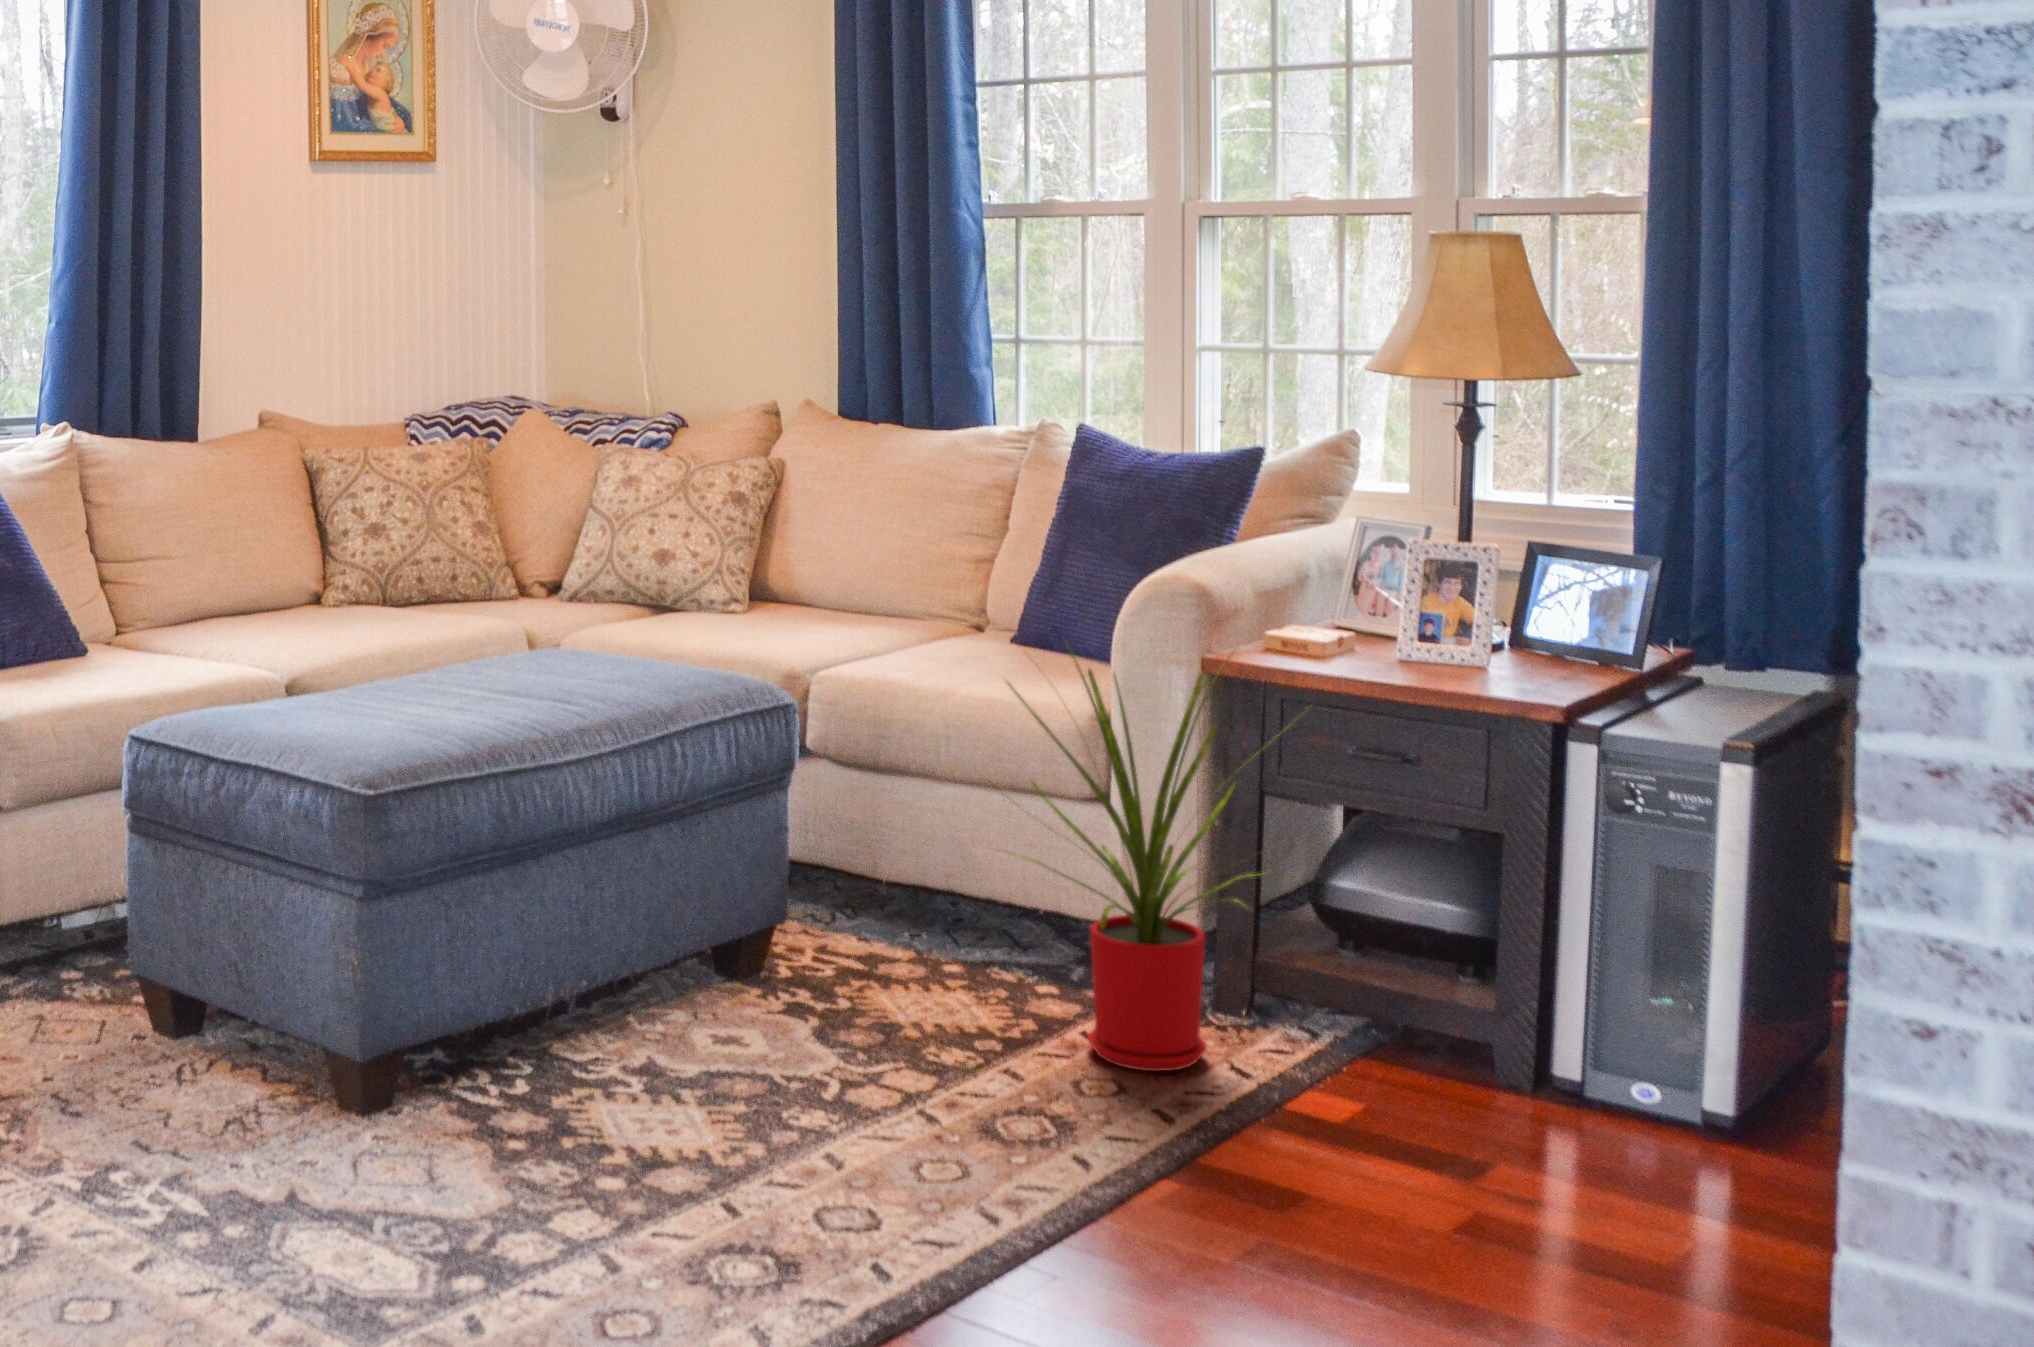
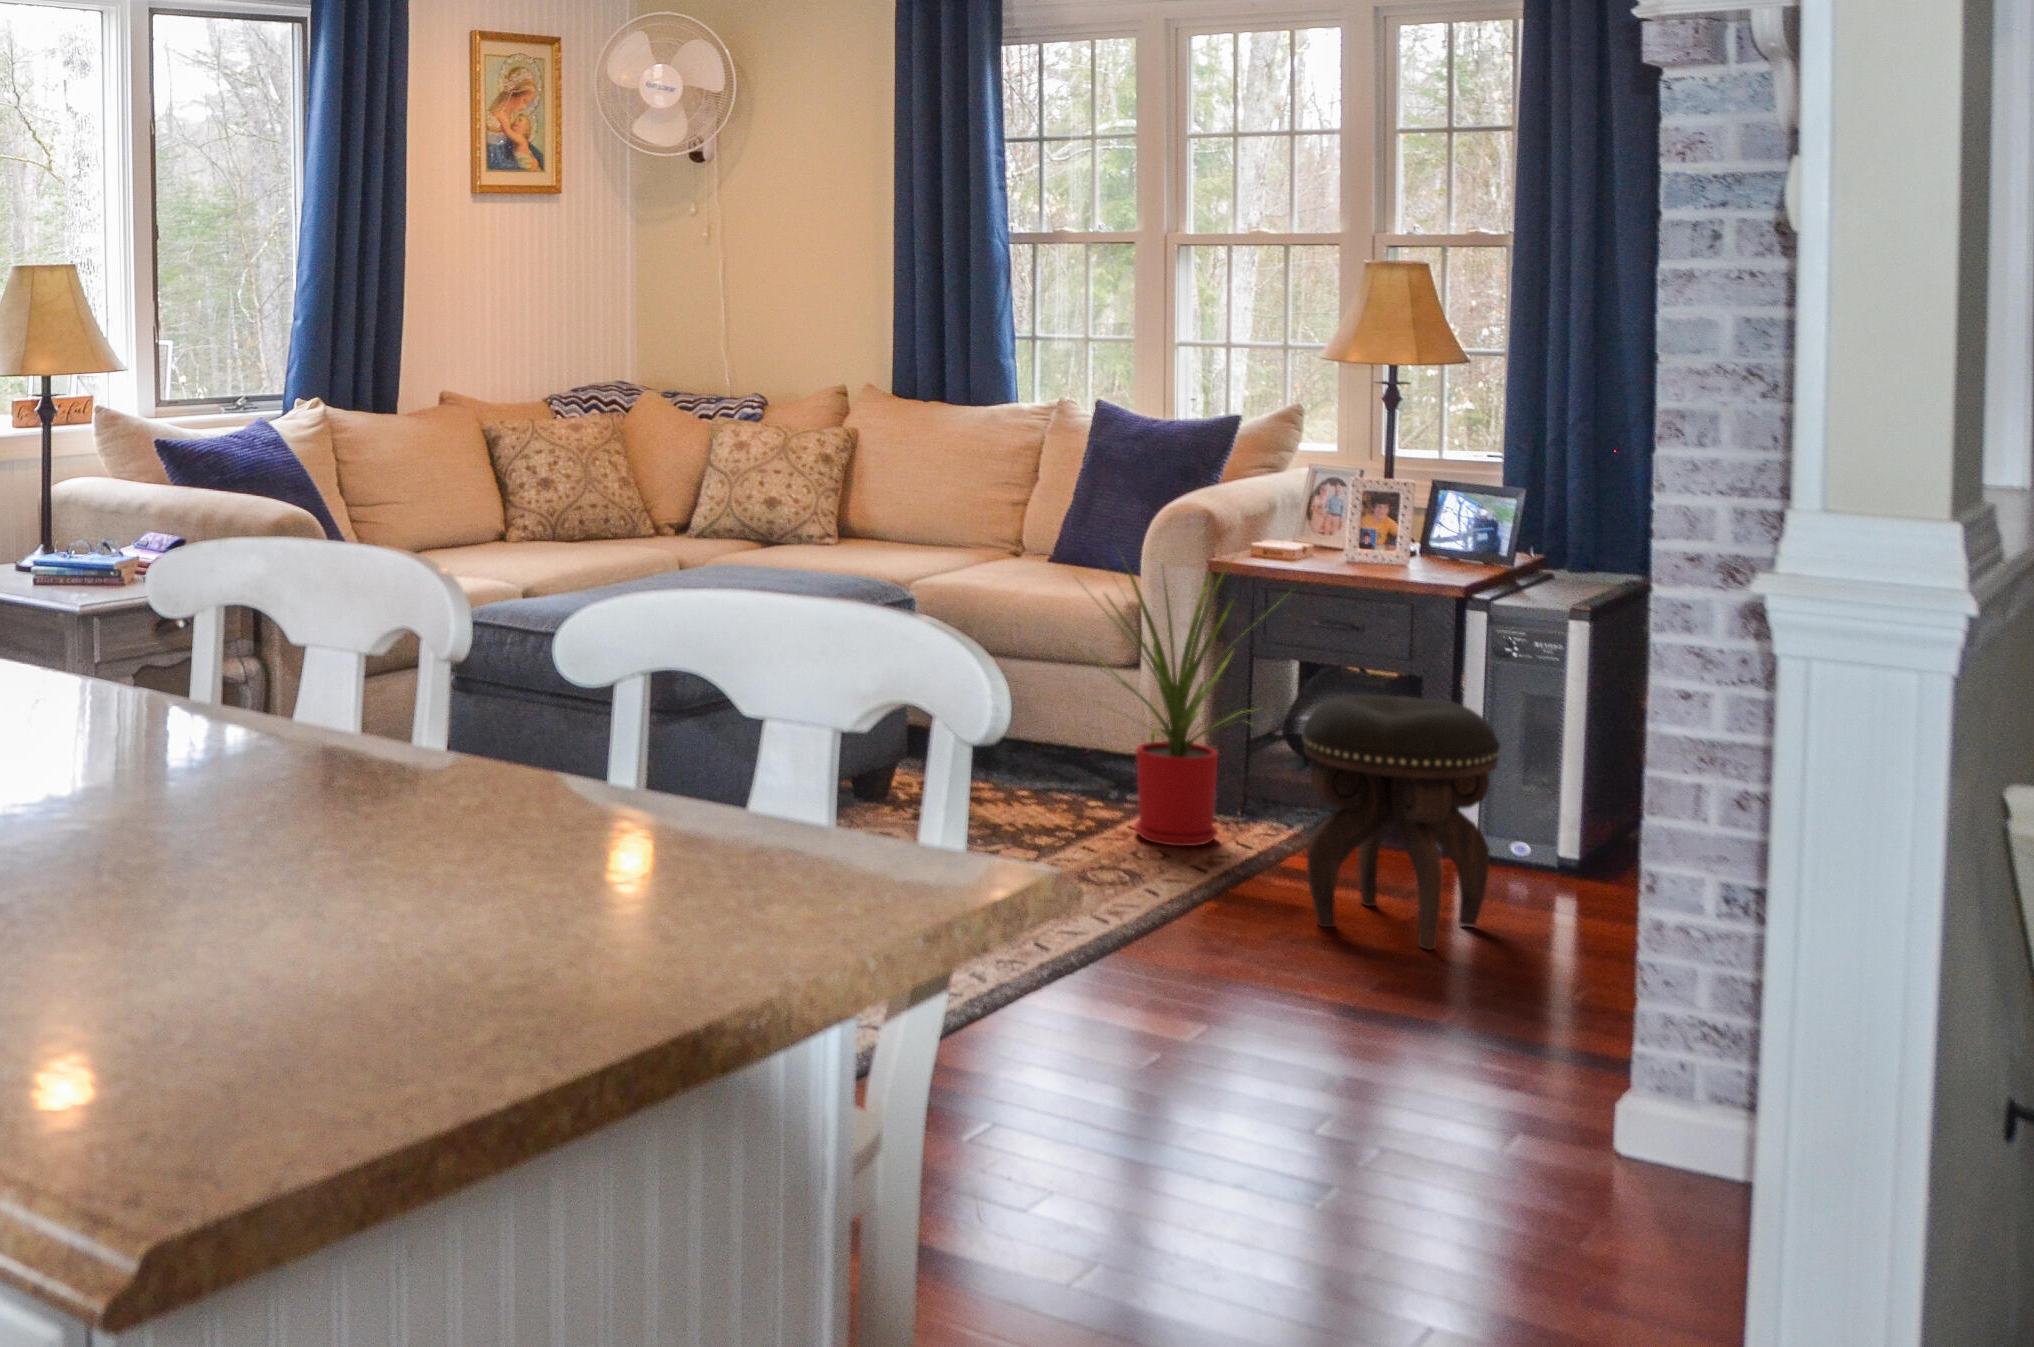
footstool: none [1303,879,1601,1287] -> present [1303,695,1500,949]

